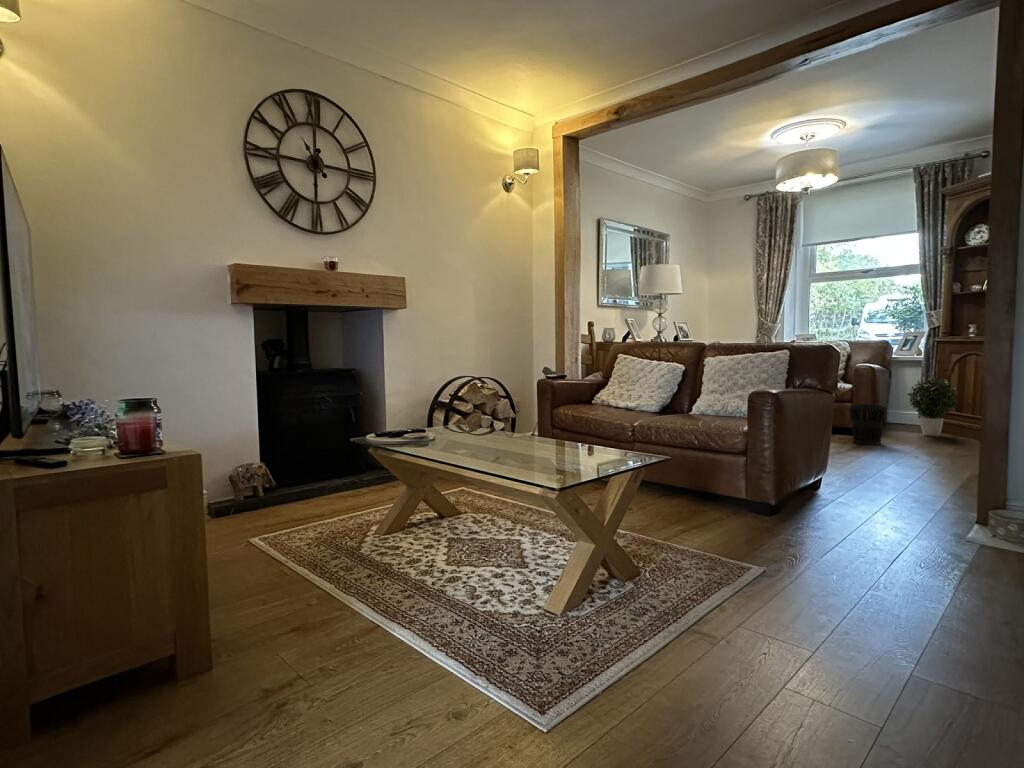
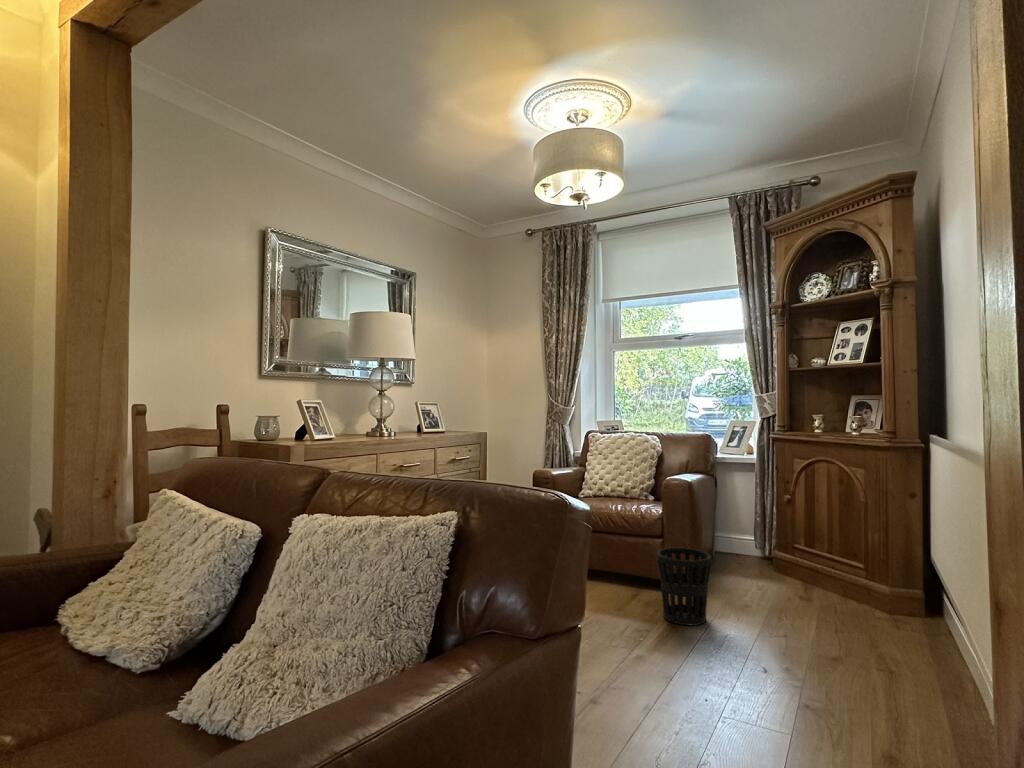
potted plant: present [907,378,958,436] -> none [739,494,811,588]

